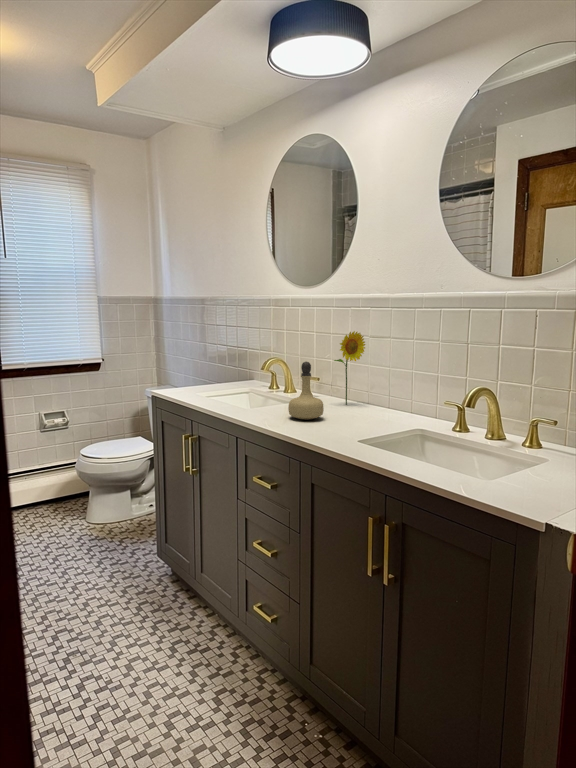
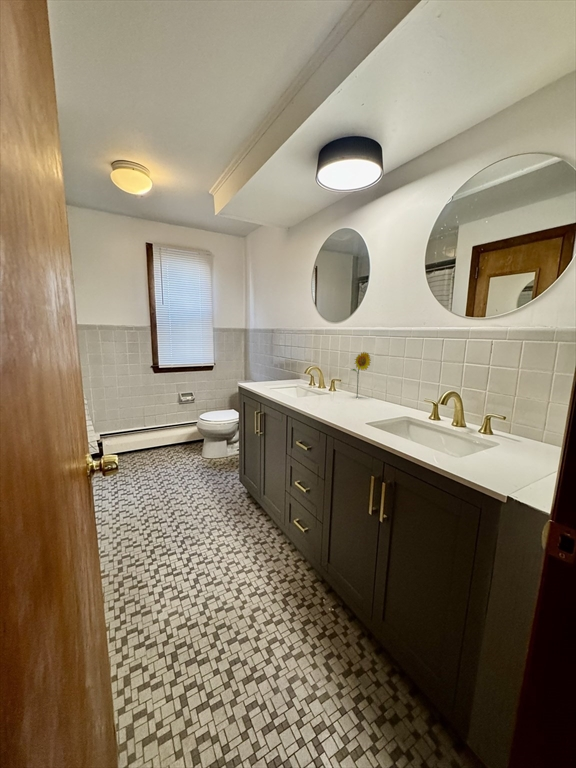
perfume bottle: present [288,362,324,420] -> none [321,370,343,406]

